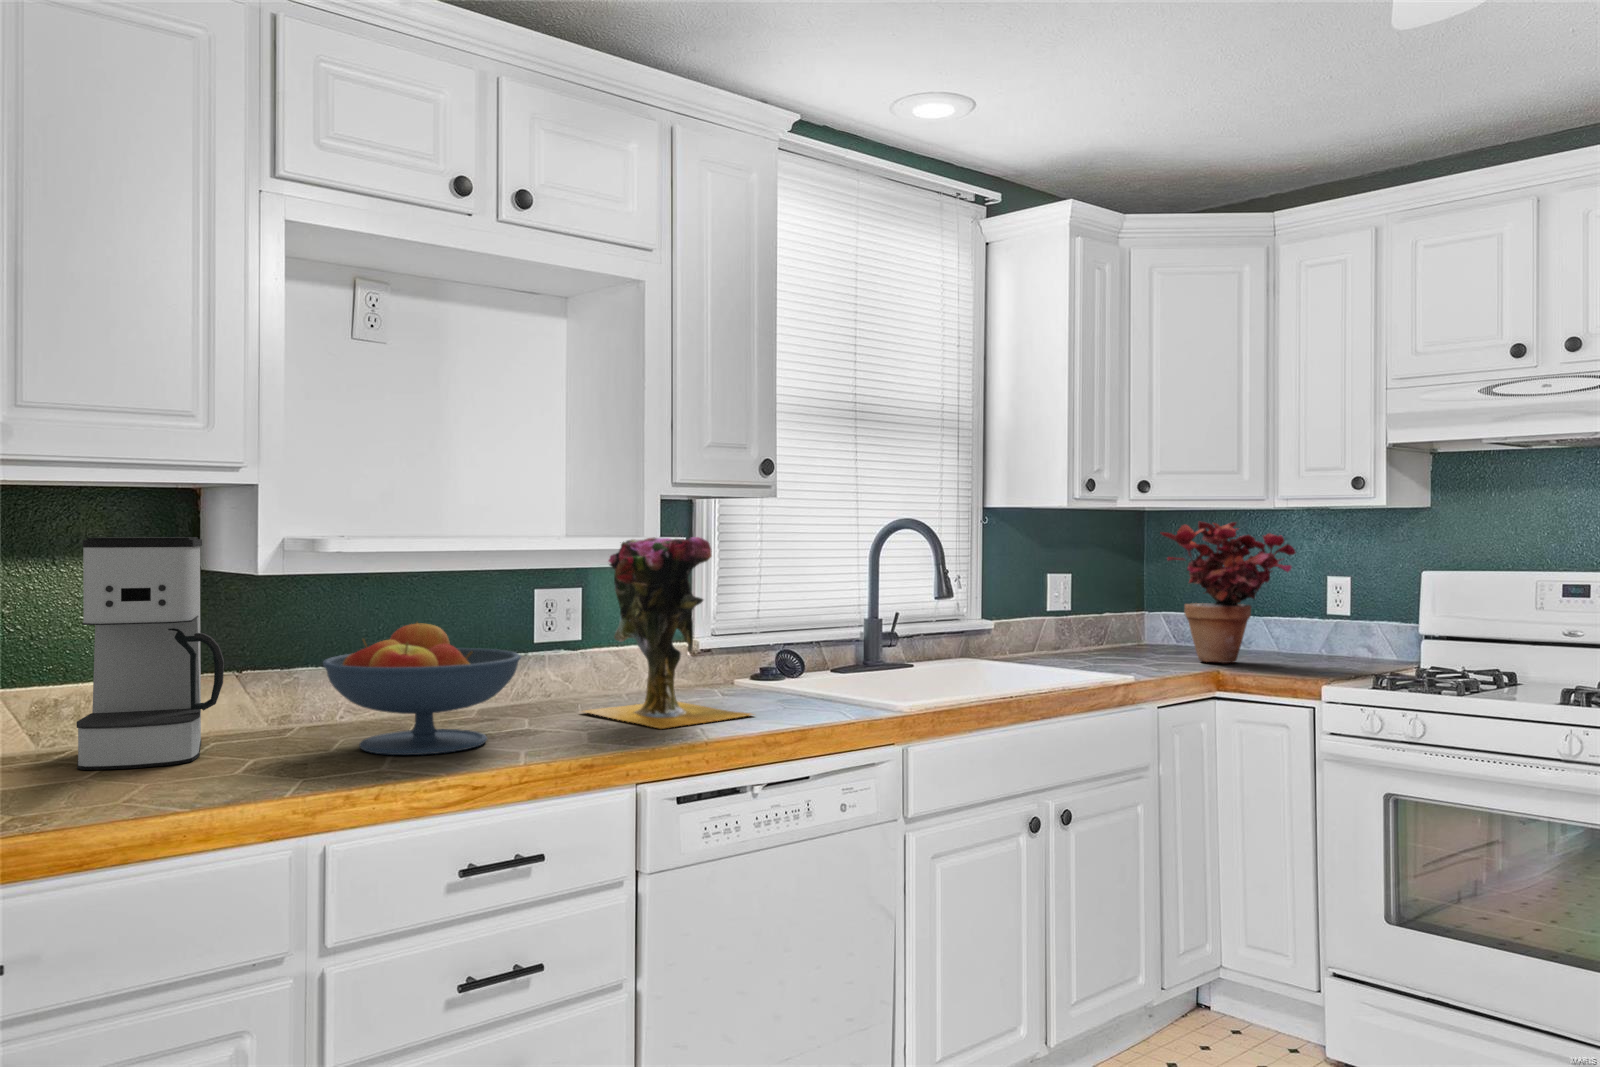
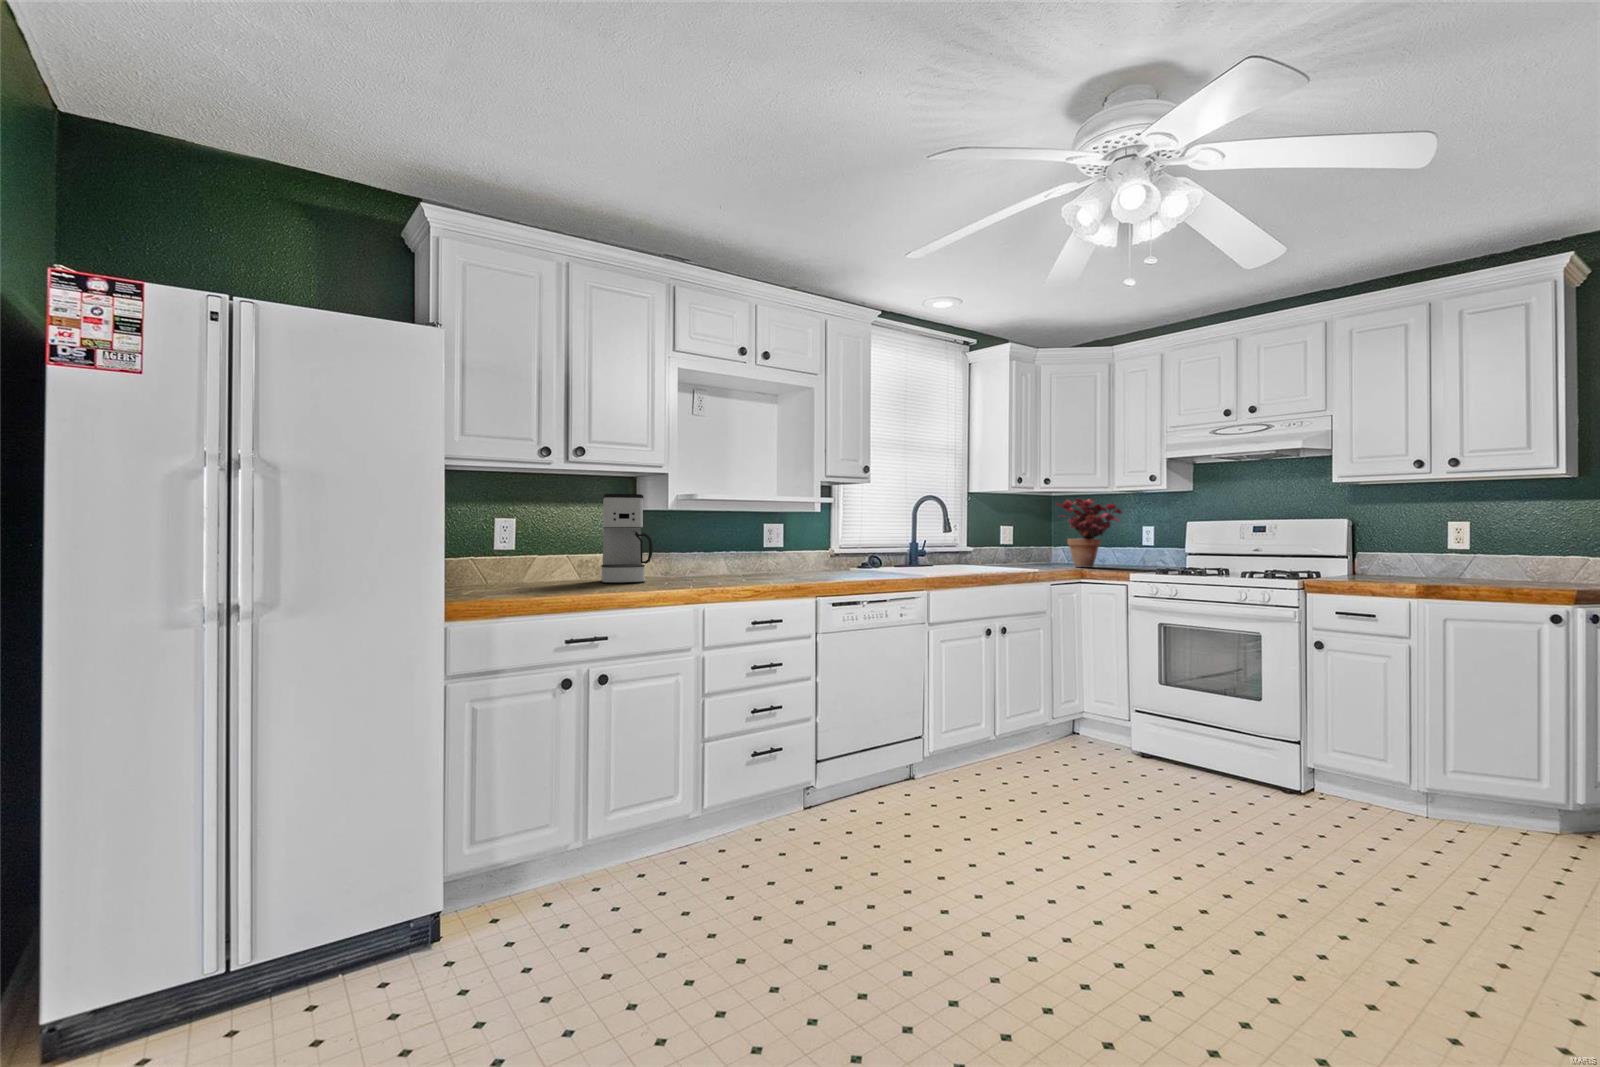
vase: present [584,537,752,729] -> none [786,499,863,578]
fruit bowl: present [323,623,521,755] -> none [691,532,768,582]

